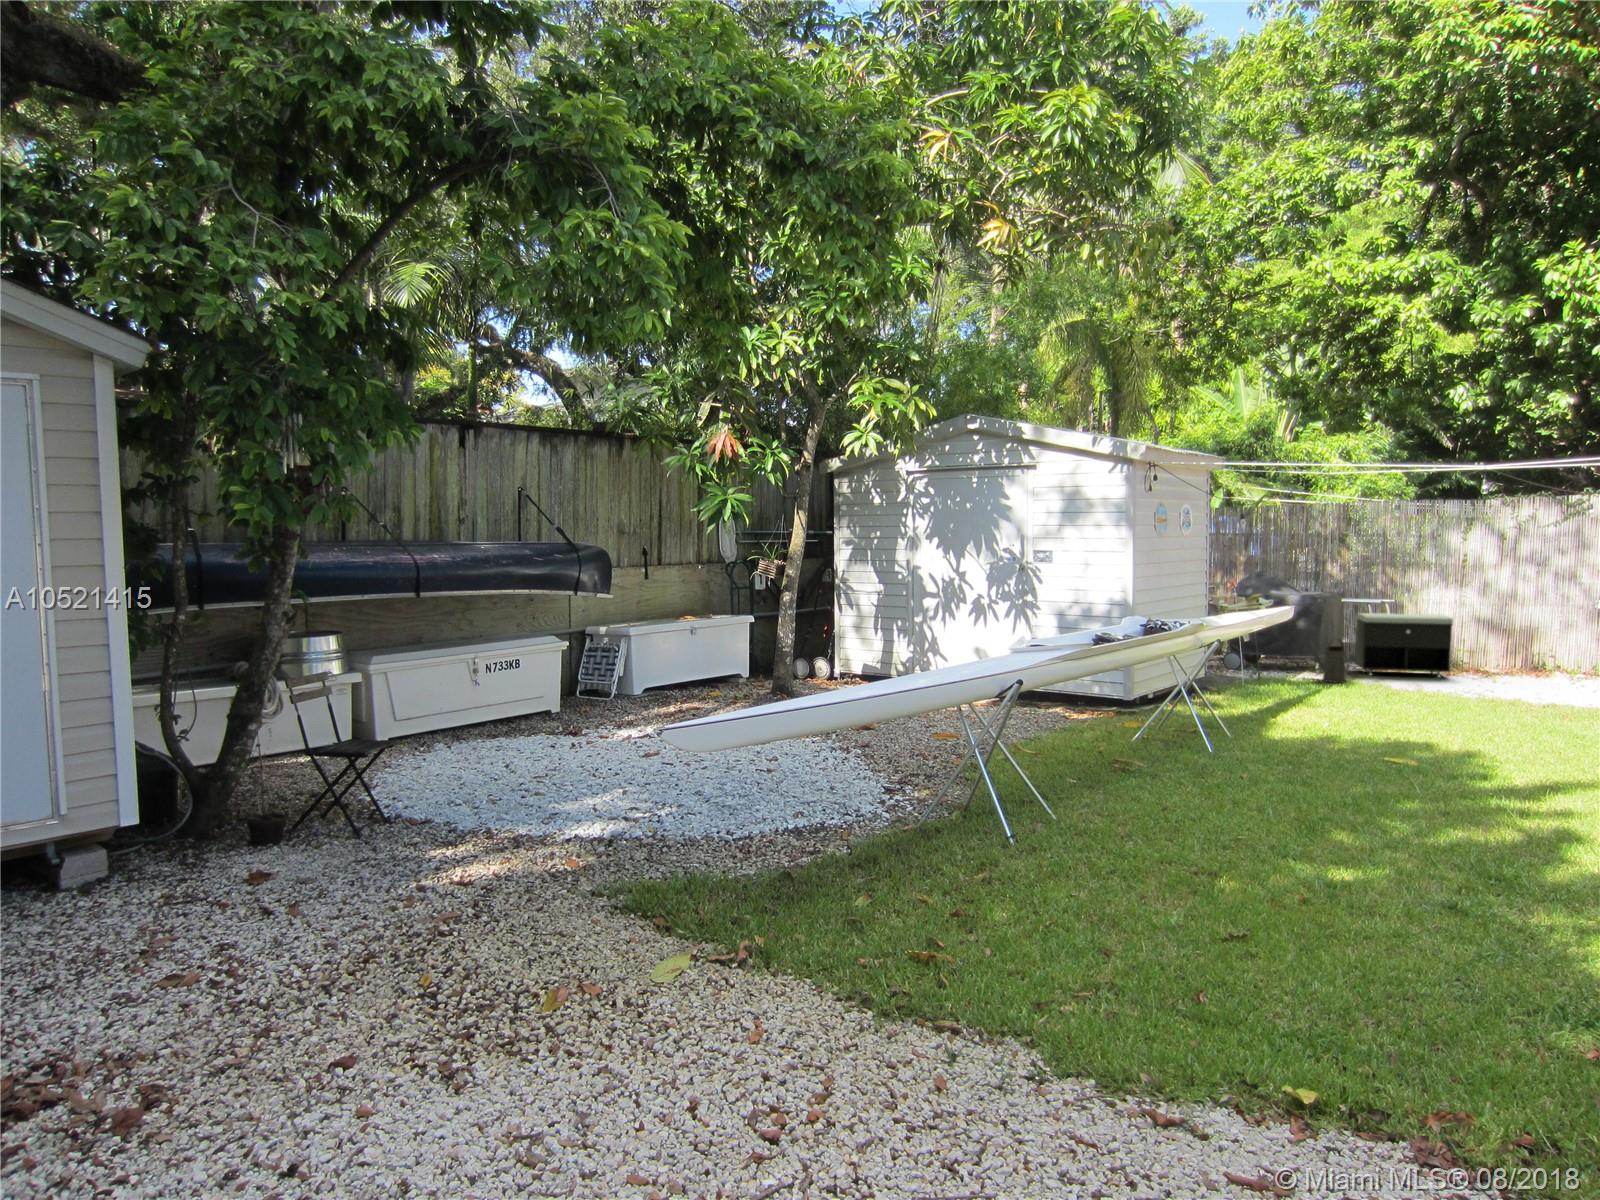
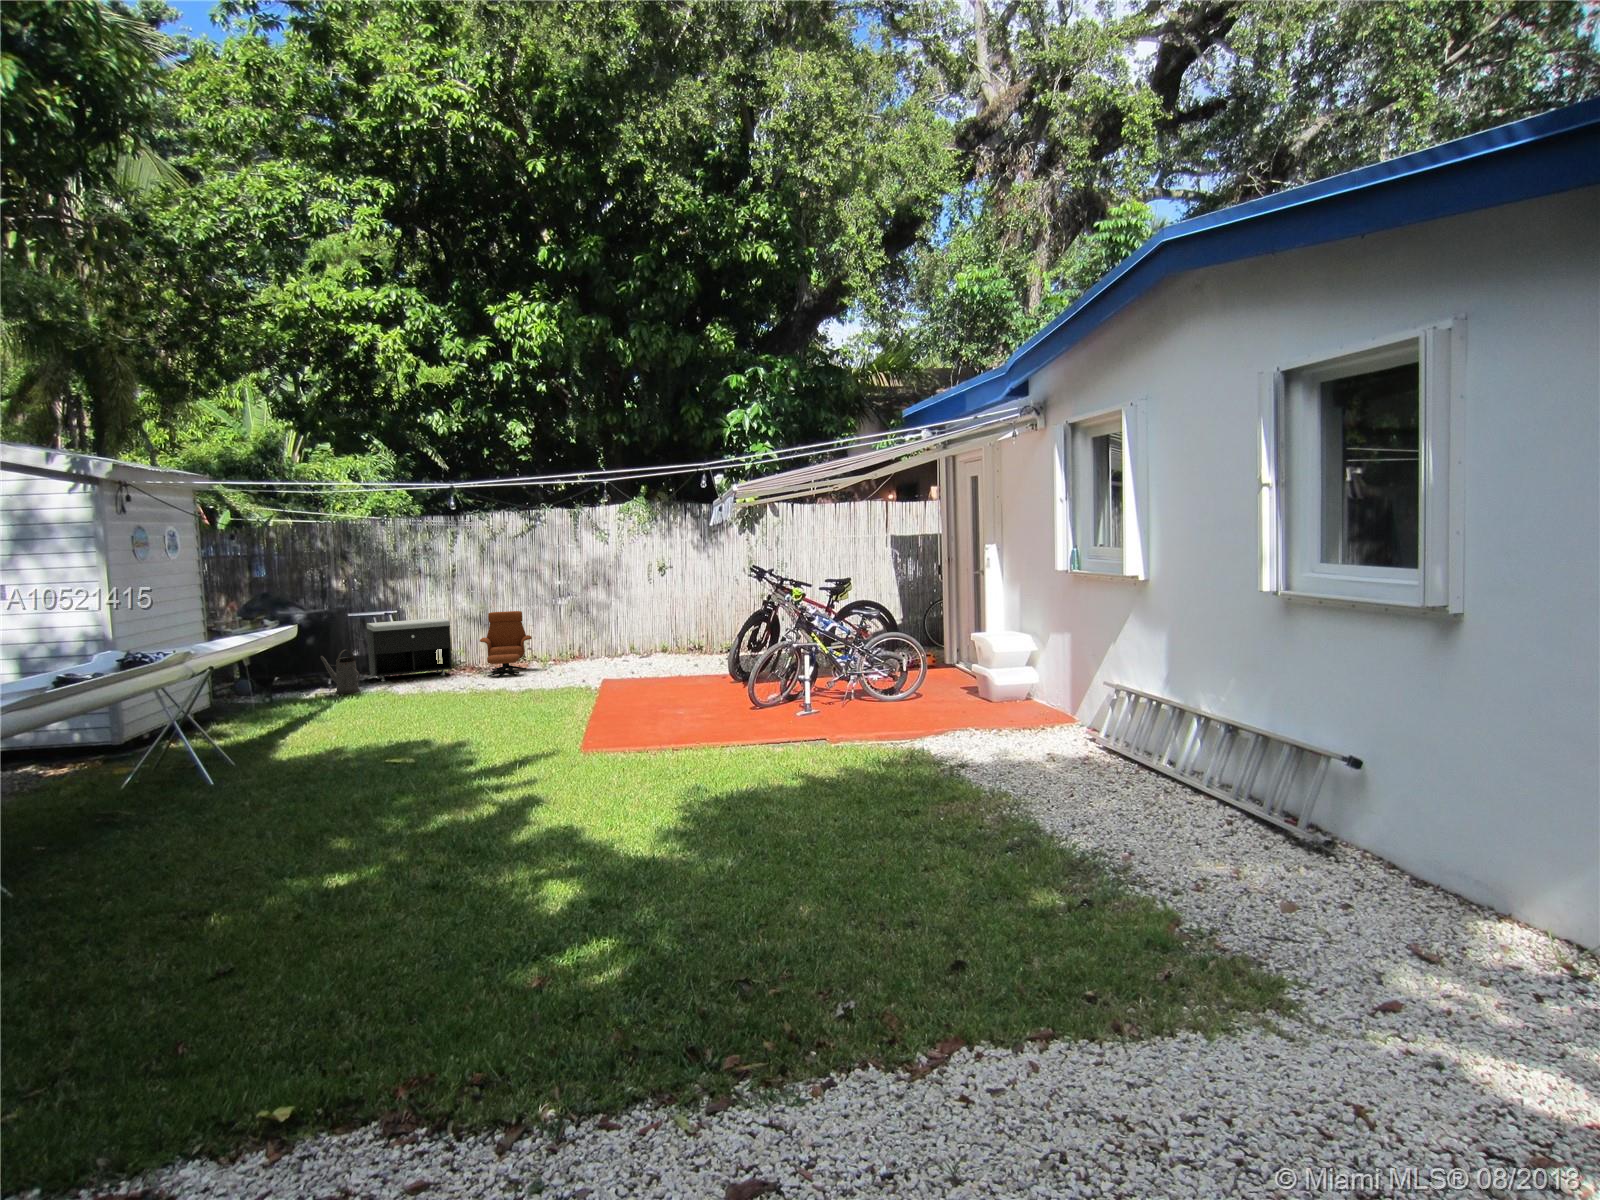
lounge chair: none [1487,613,1557,690] -> present [480,611,532,678]

